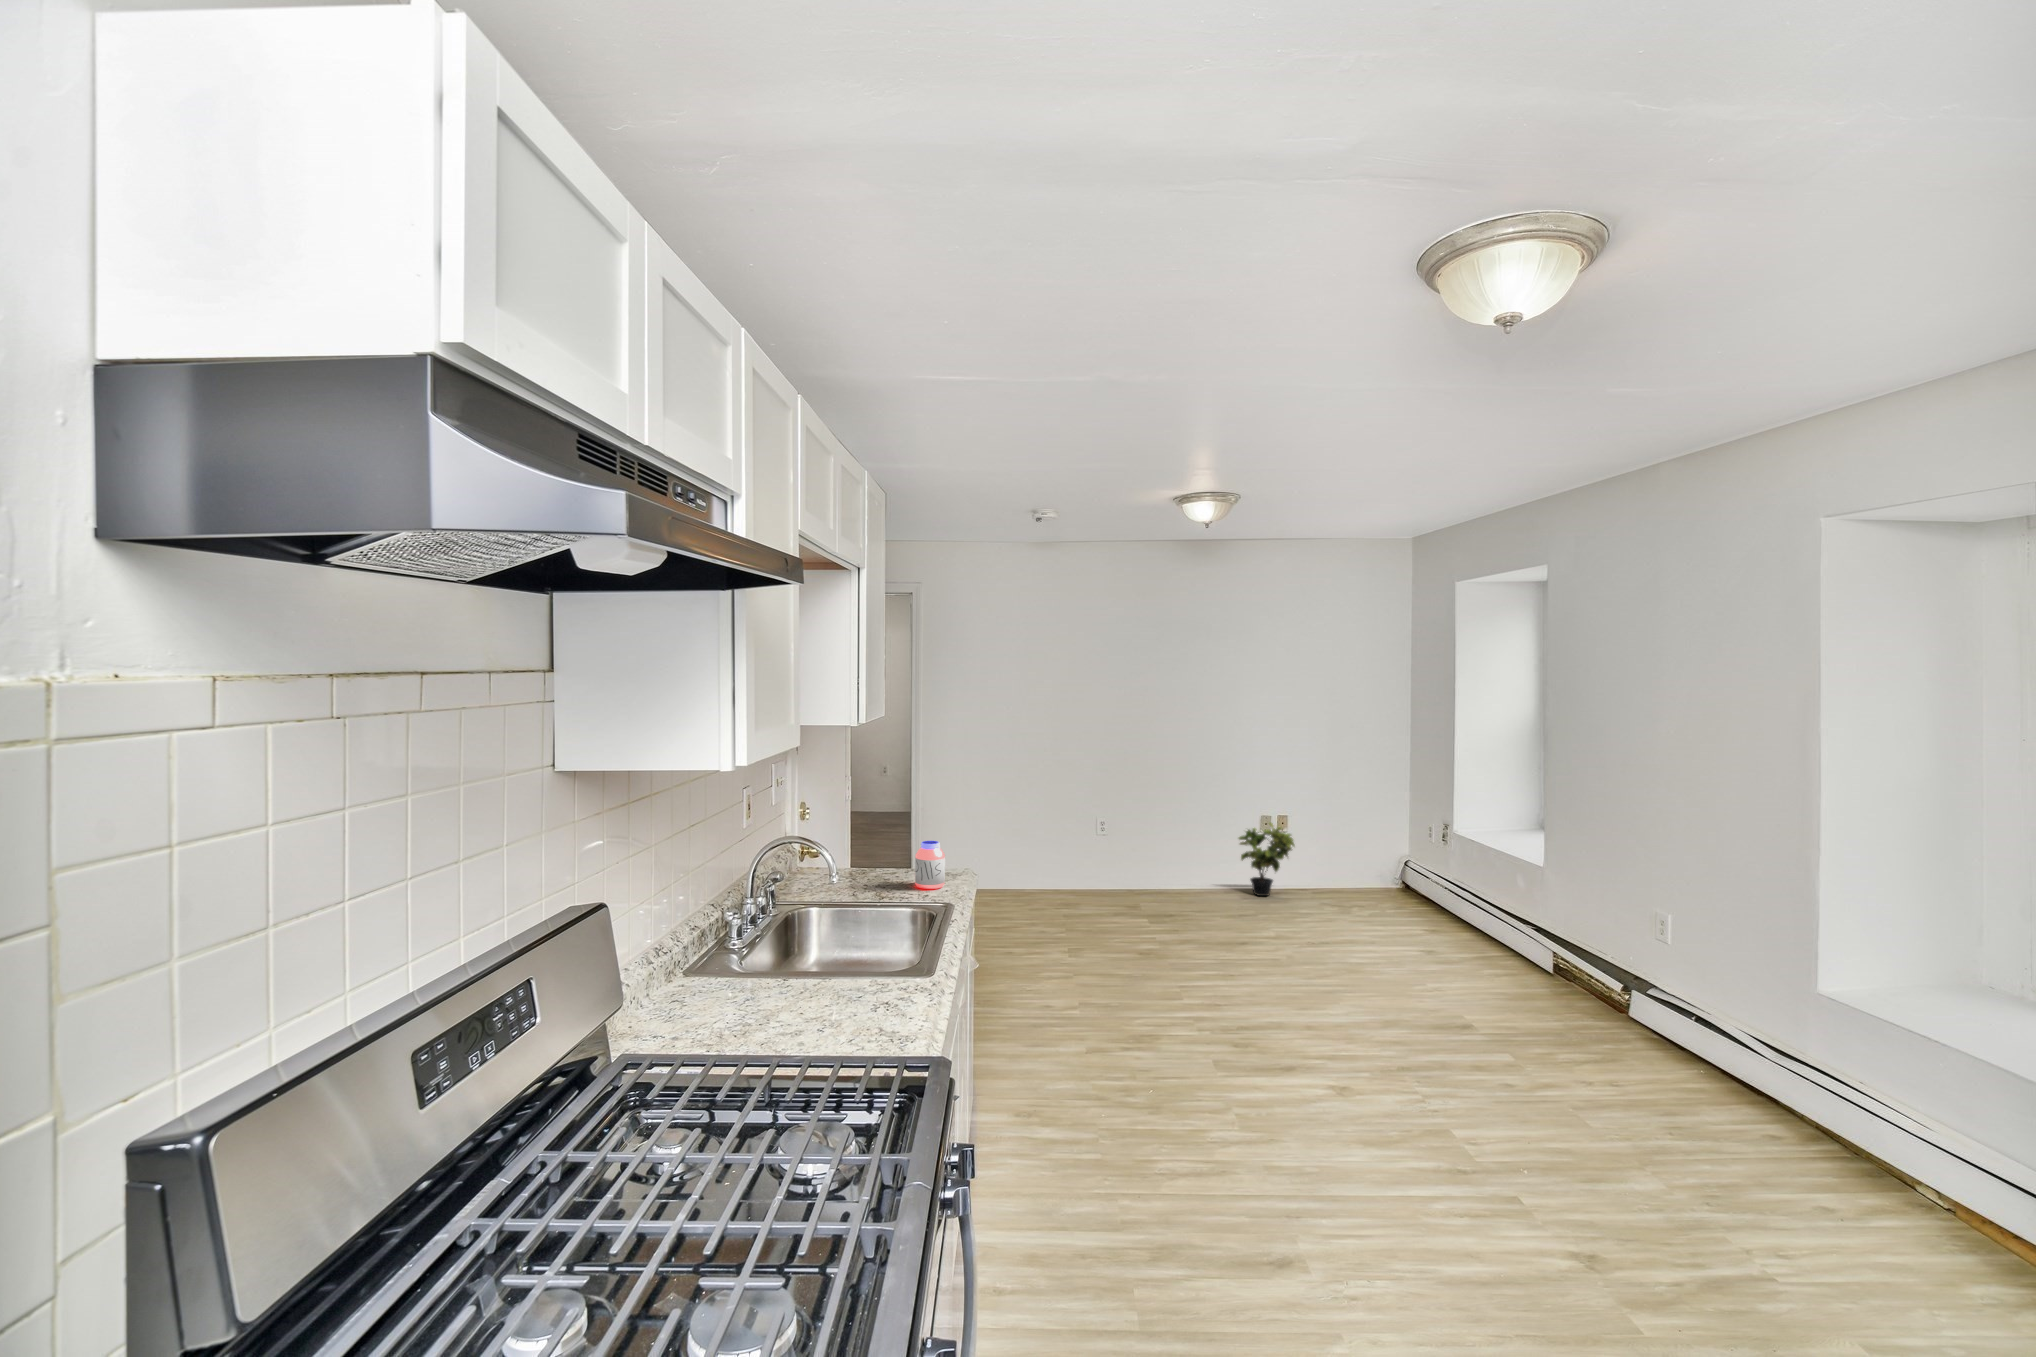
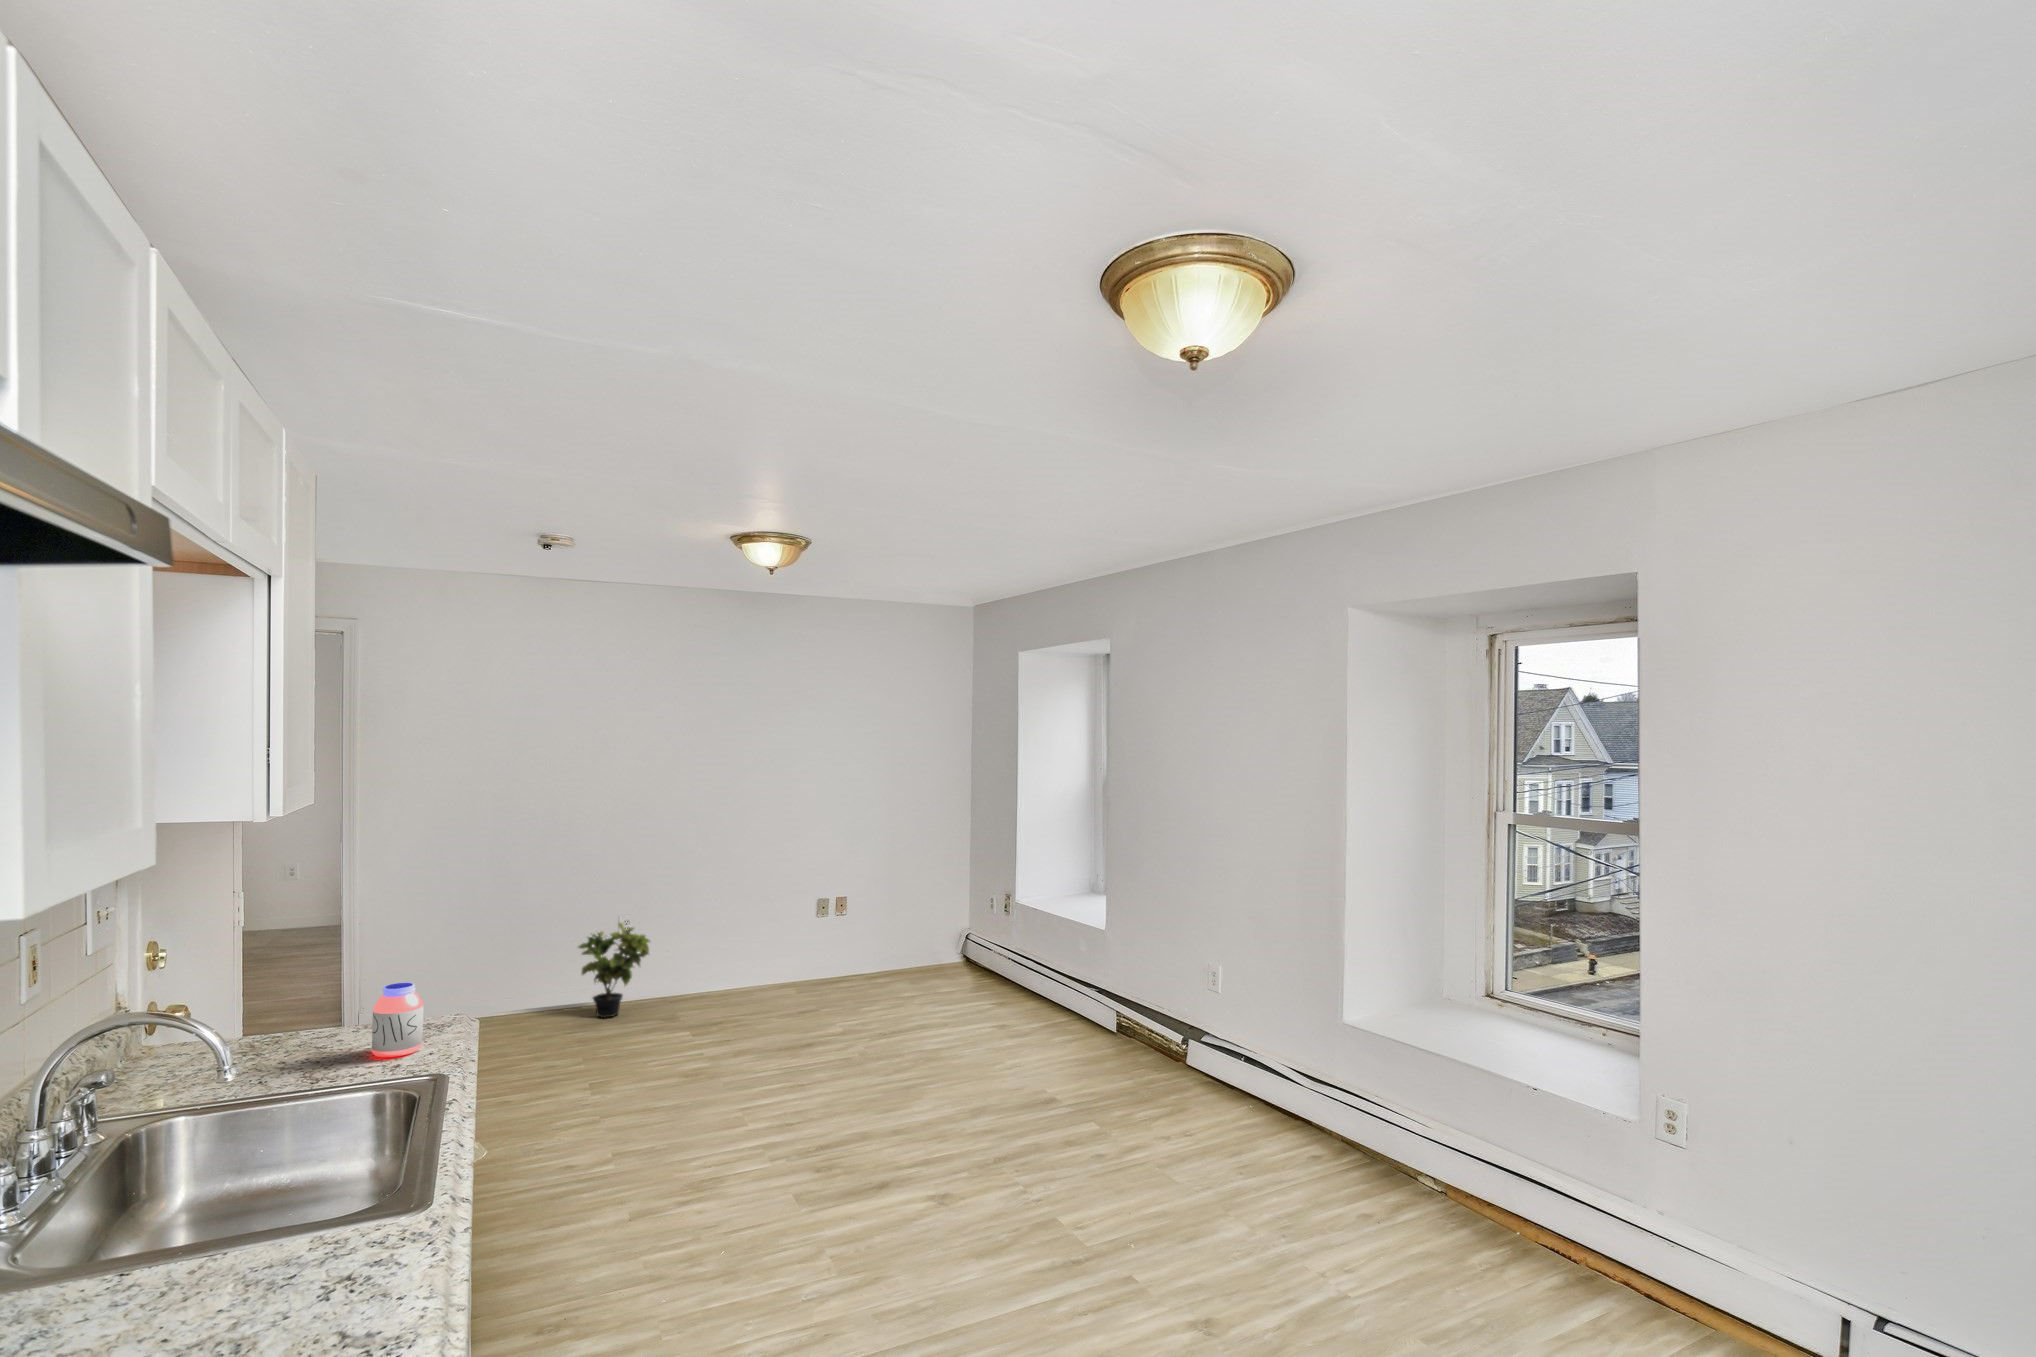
potted plant: present [1239,823,1295,896] -> present [579,923,649,1018]

